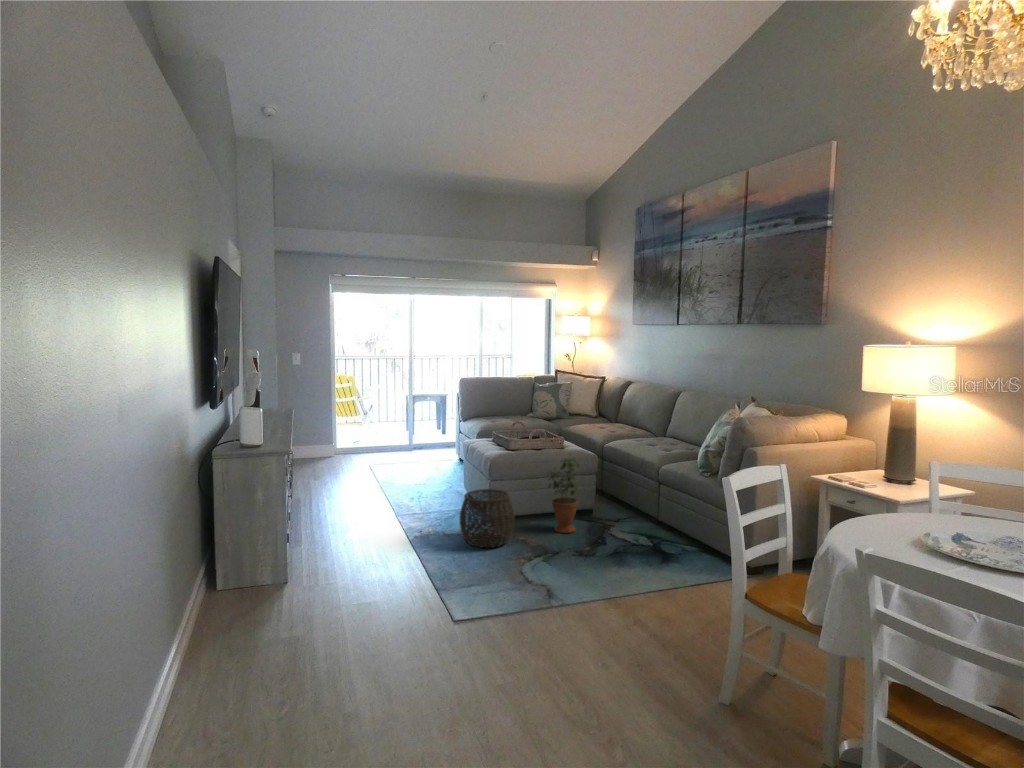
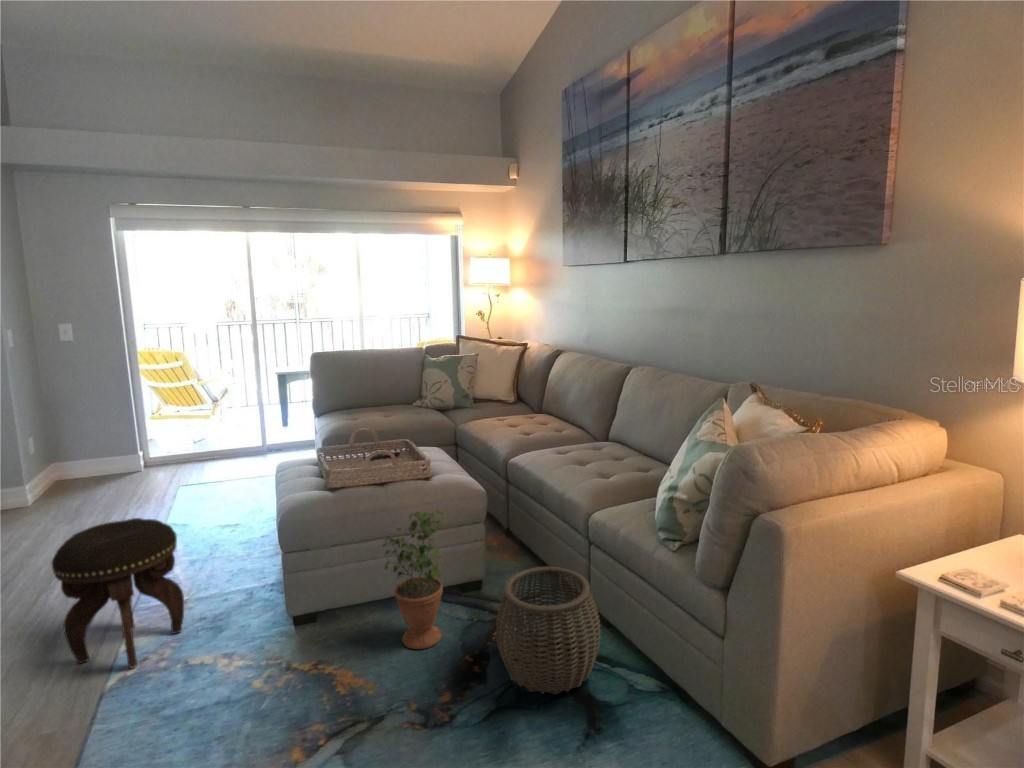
footstool: none [378,458,434,532] -> present [52,518,184,668]
woven basket: present [460,489,515,547] -> present [496,567,600,694]

